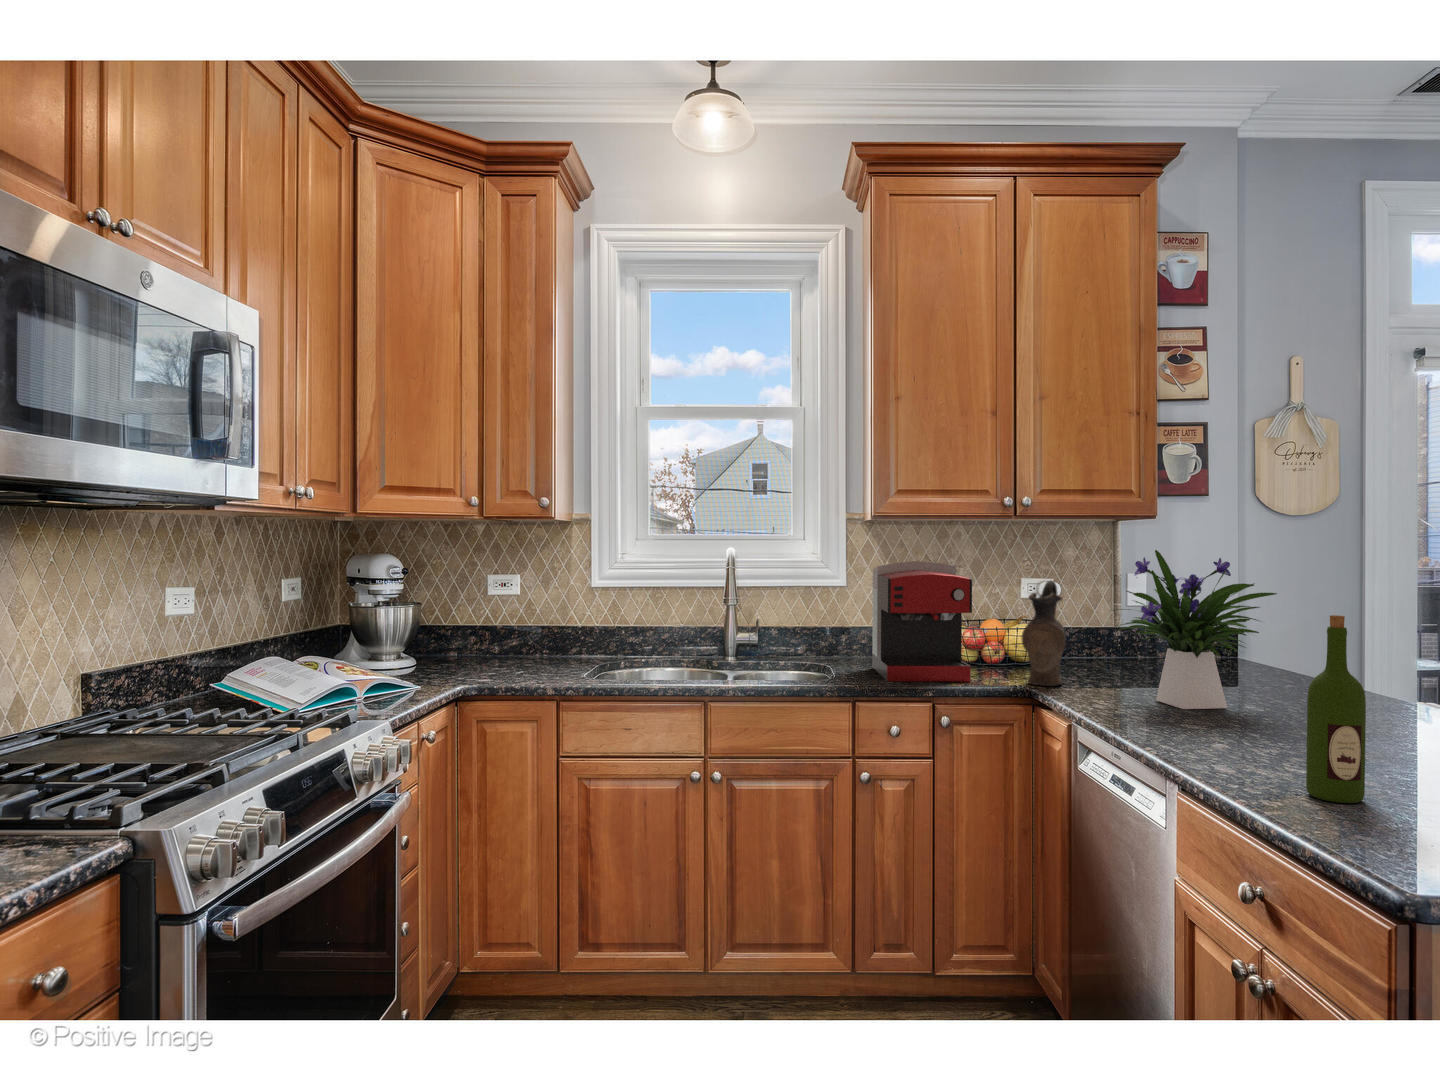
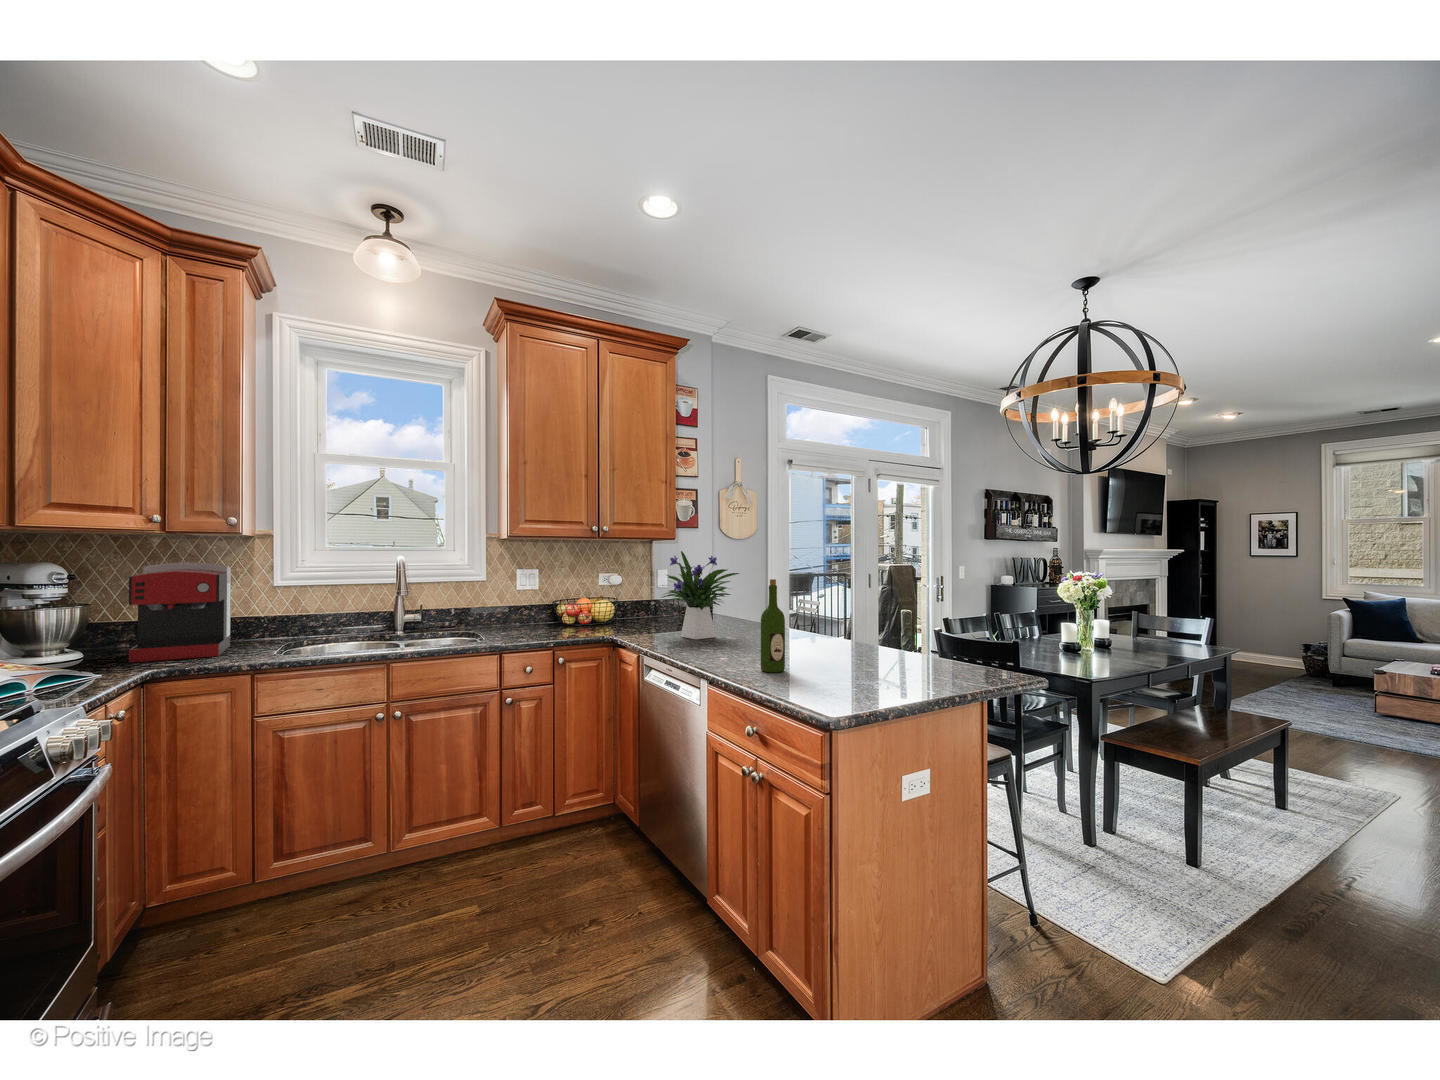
coffee maker: present [872,561,972,681] -> present [129,562,231,663]
ceramic pitcher: present [1021,581,1066,686] -> none [606,571,631,634]

